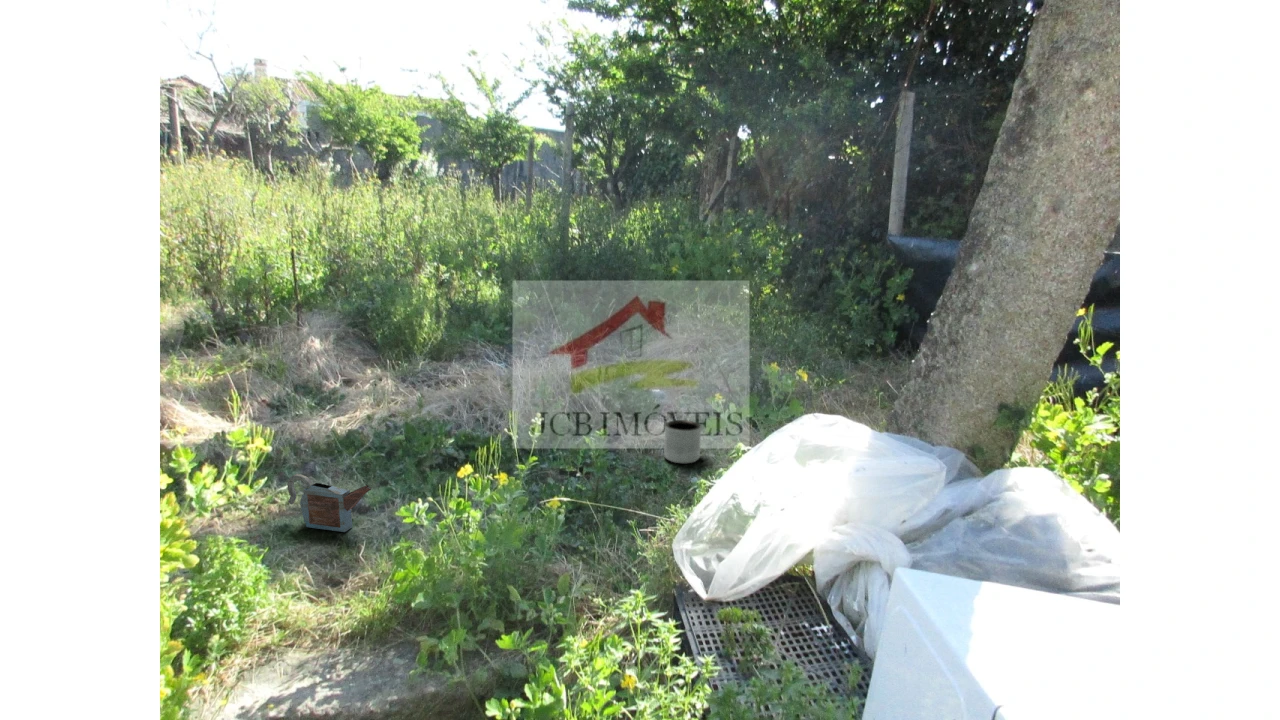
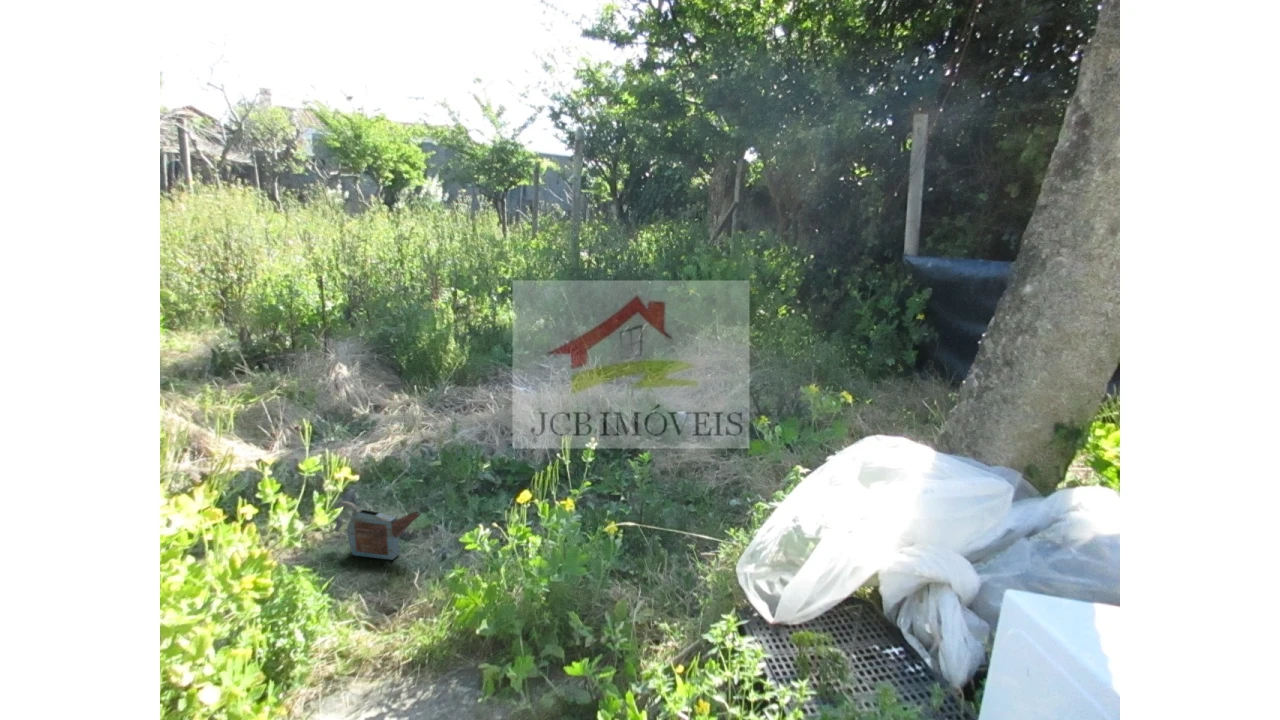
planter: present [664,420,701,464] -> none [707,443,744,486]

